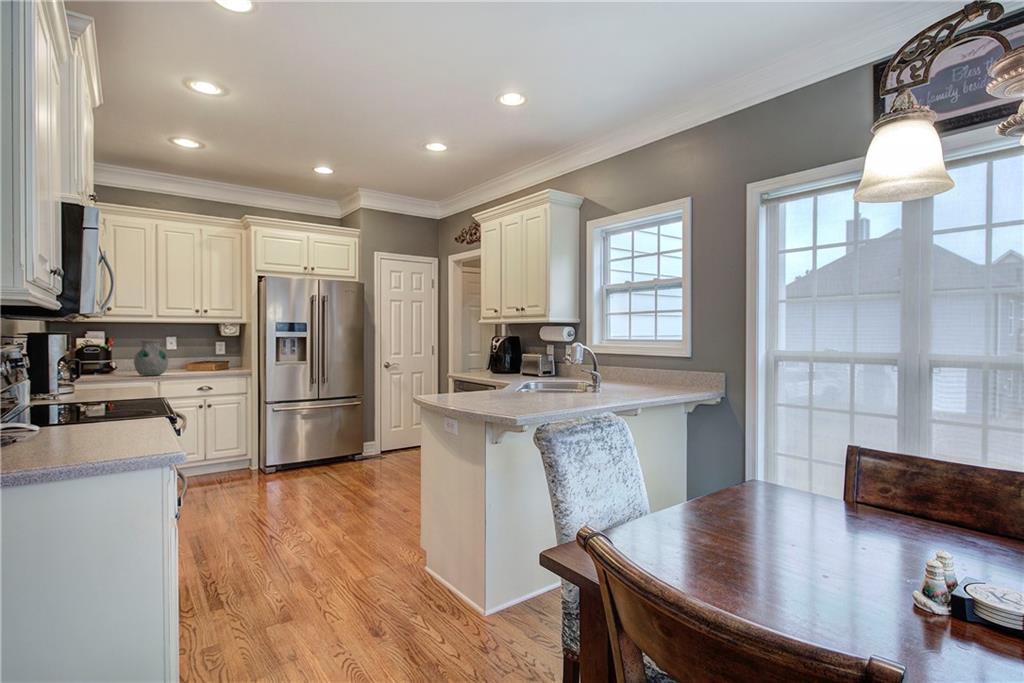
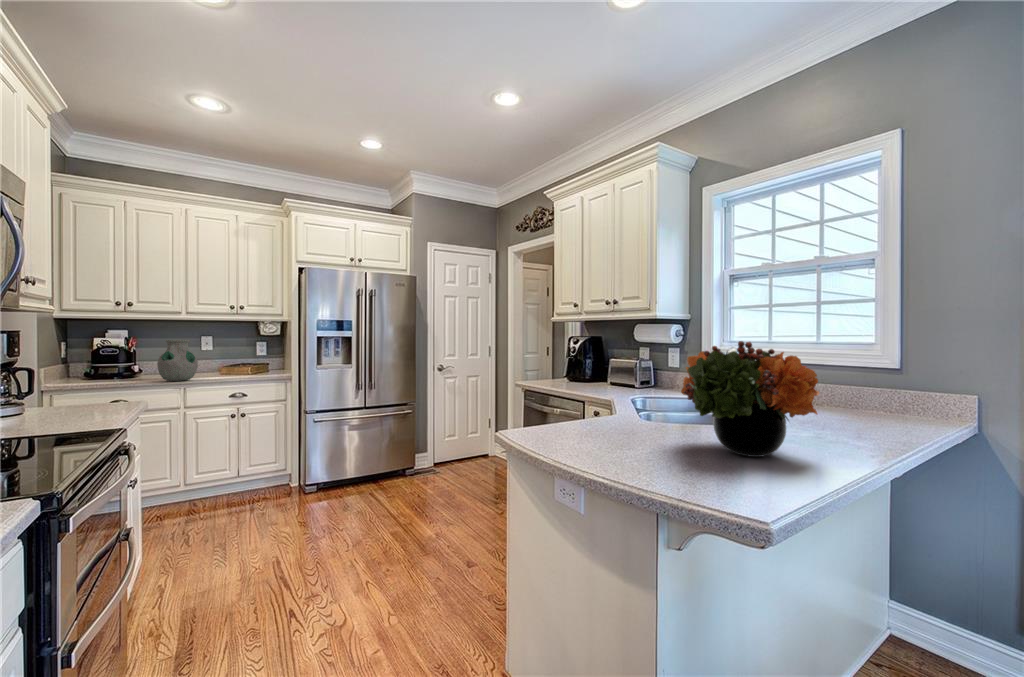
flower arrangement: none [516,338,590,403] -> present [681,341,819,457]

